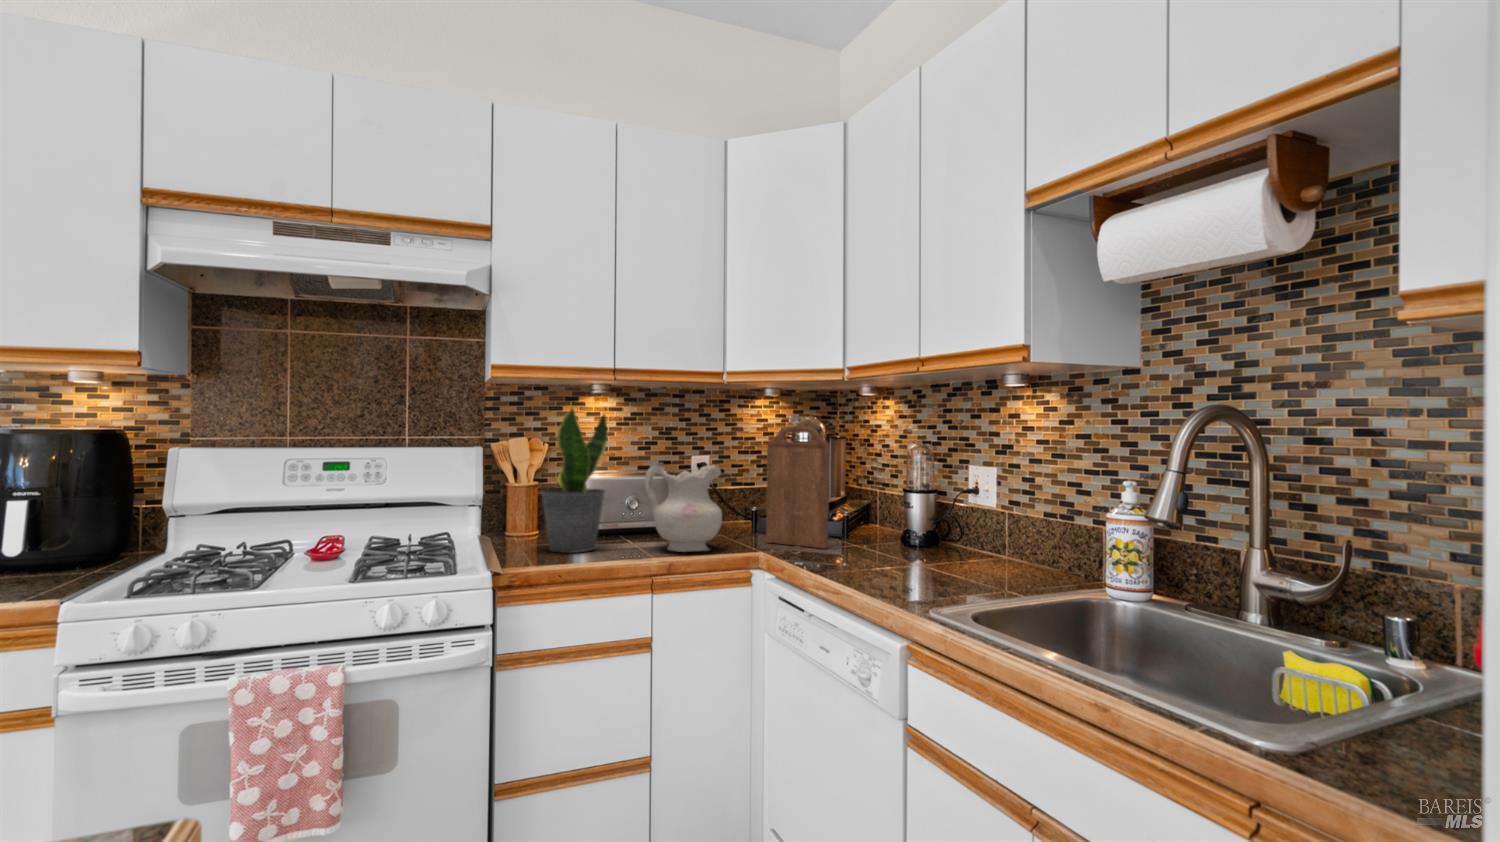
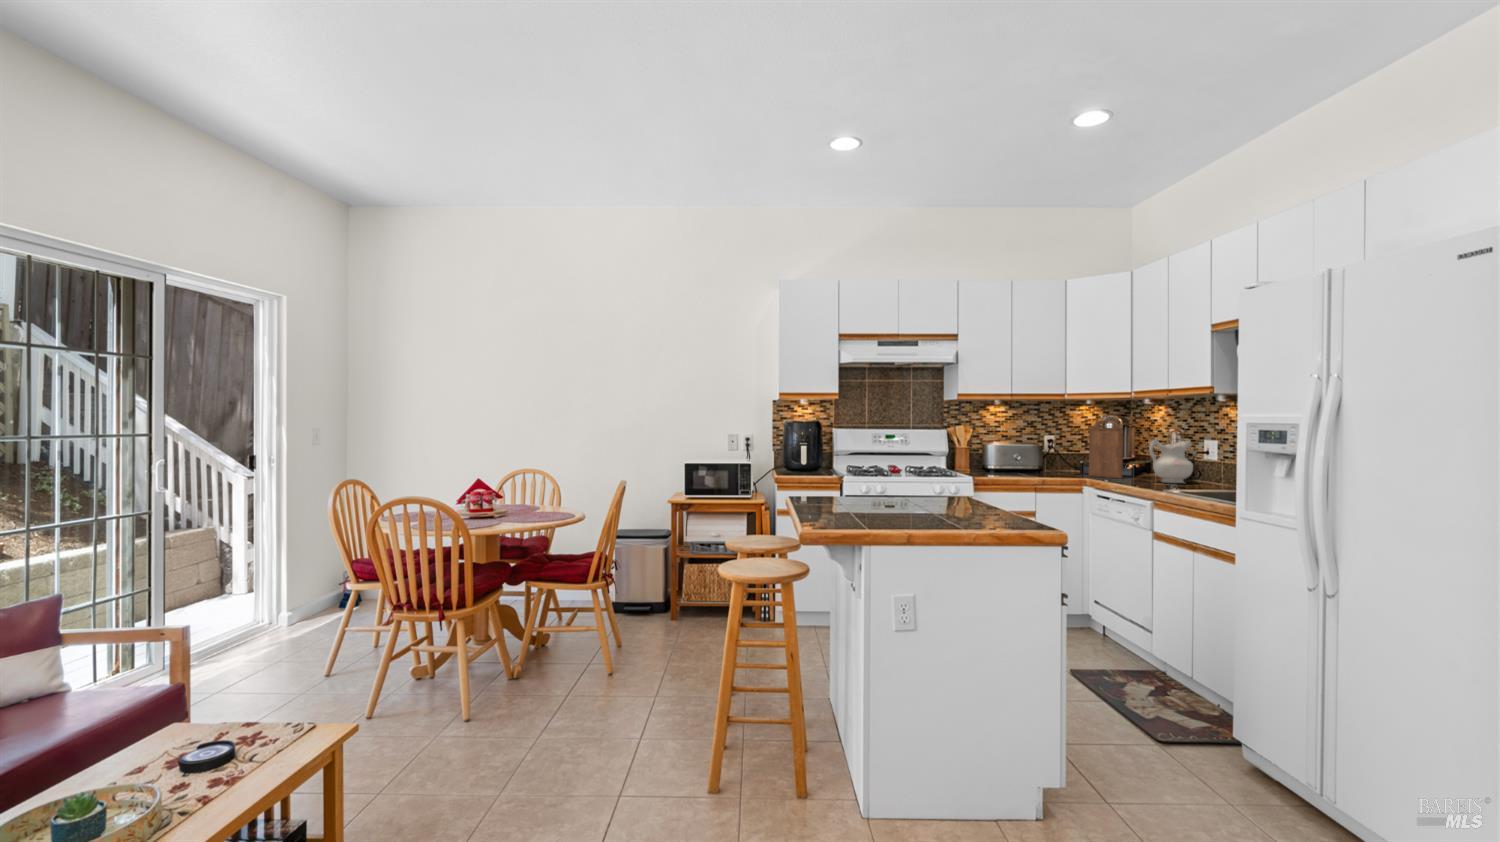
potted plant: present [541,408,607,553] -> none [980,412,1010,475]
ceramic pitcher: present [645,462,722,552] -> present [1149,439,1193,483]

